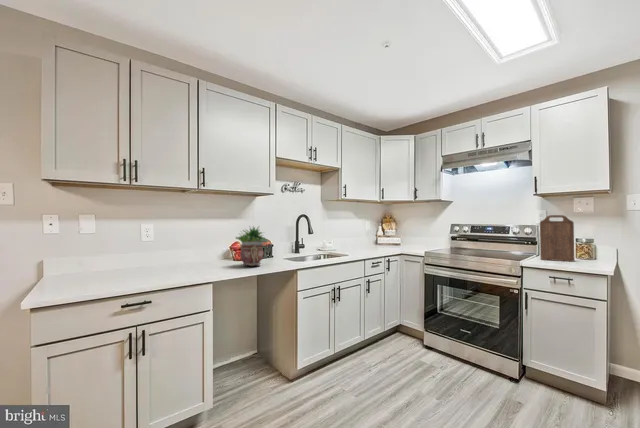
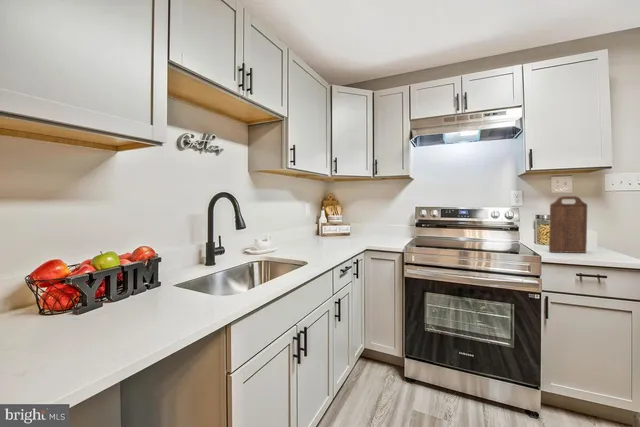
potted plant: present [236,227,269,266] -> none [51,218,166,332]

